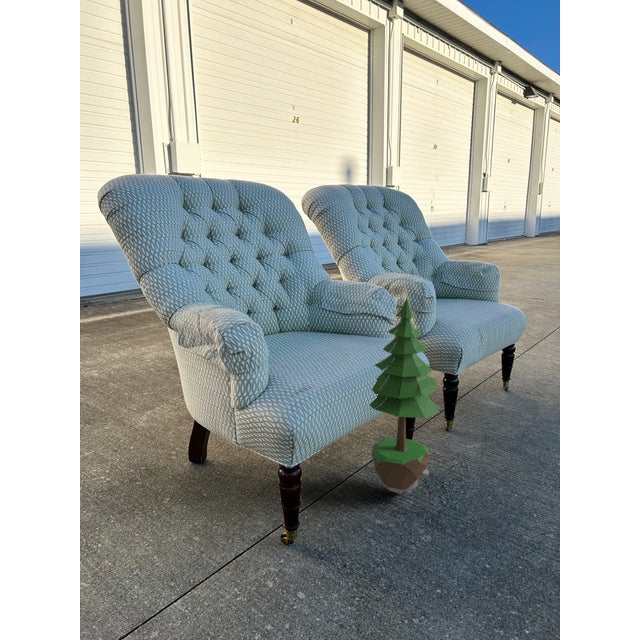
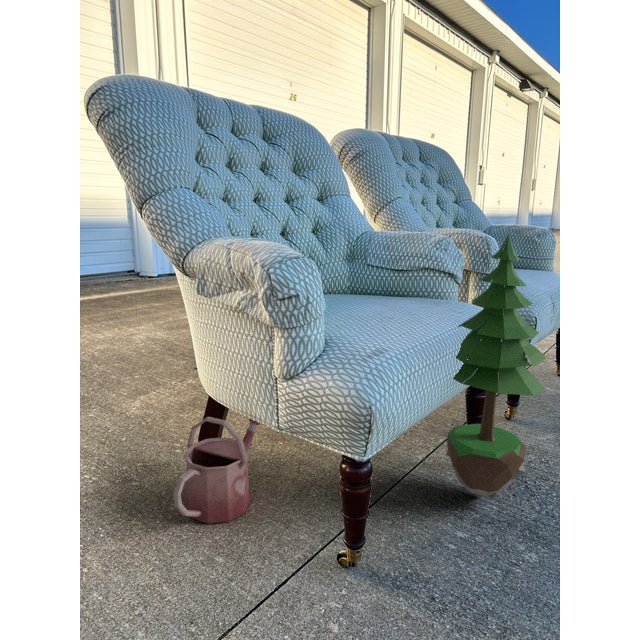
watering can: none [163,428,239,513] -> present [173,417,260,524]

